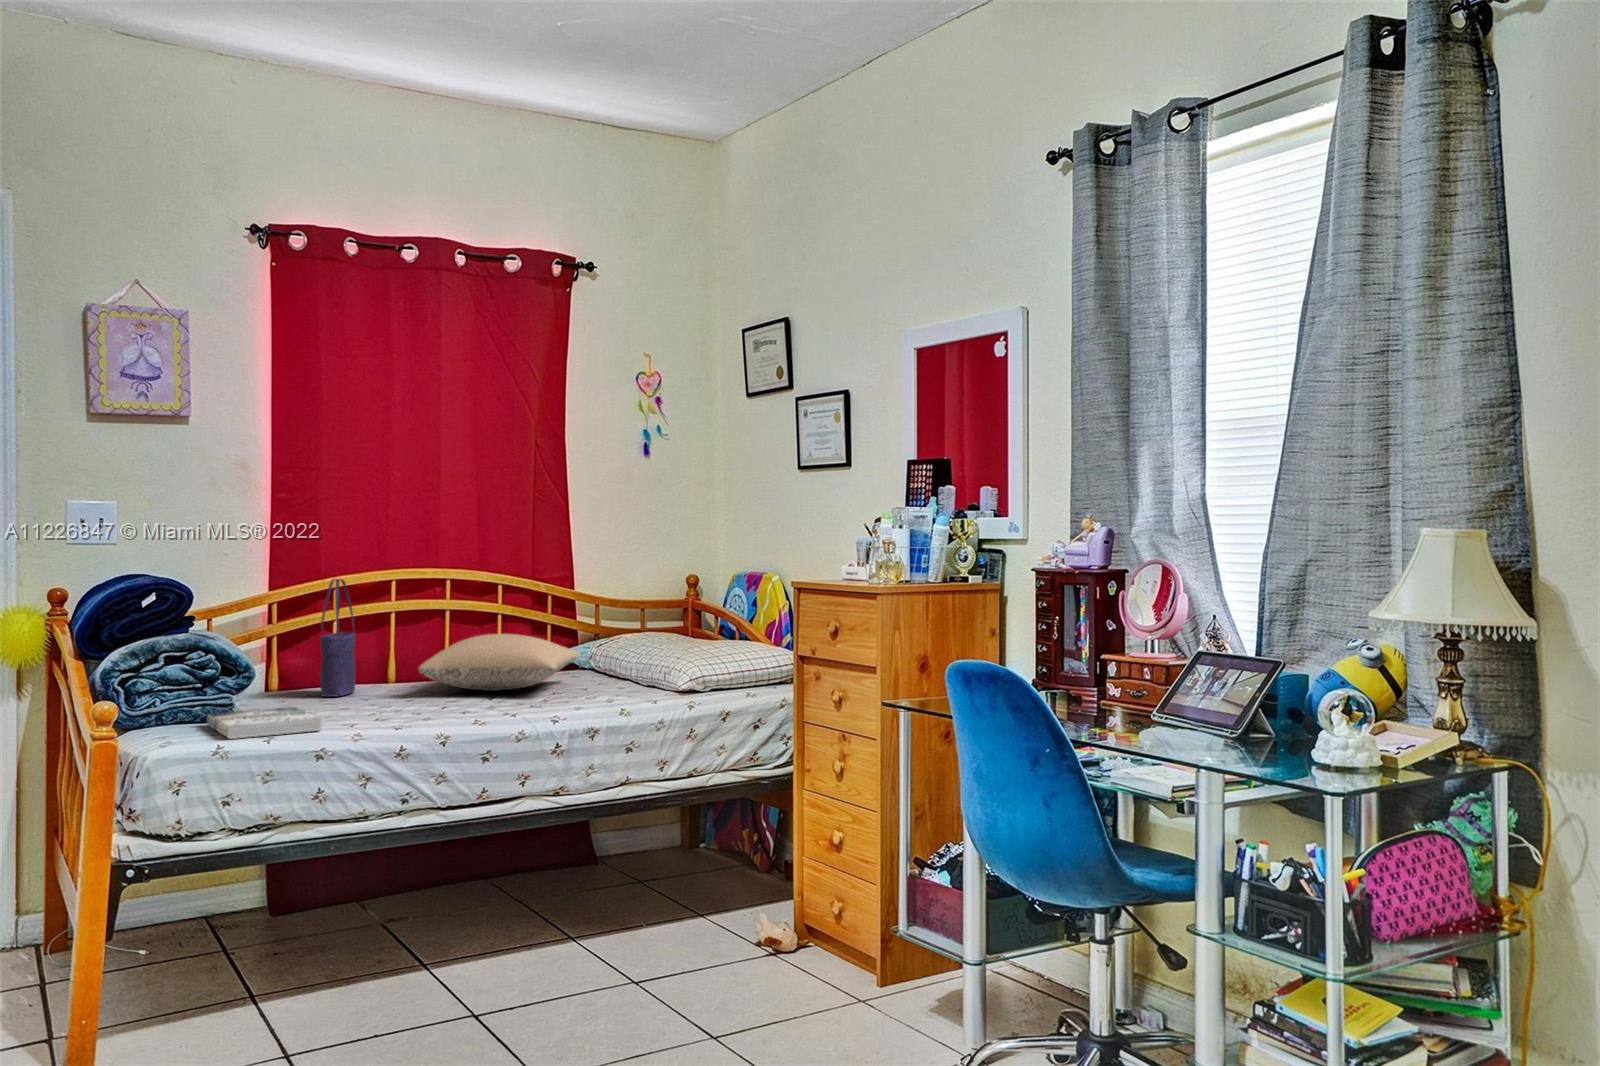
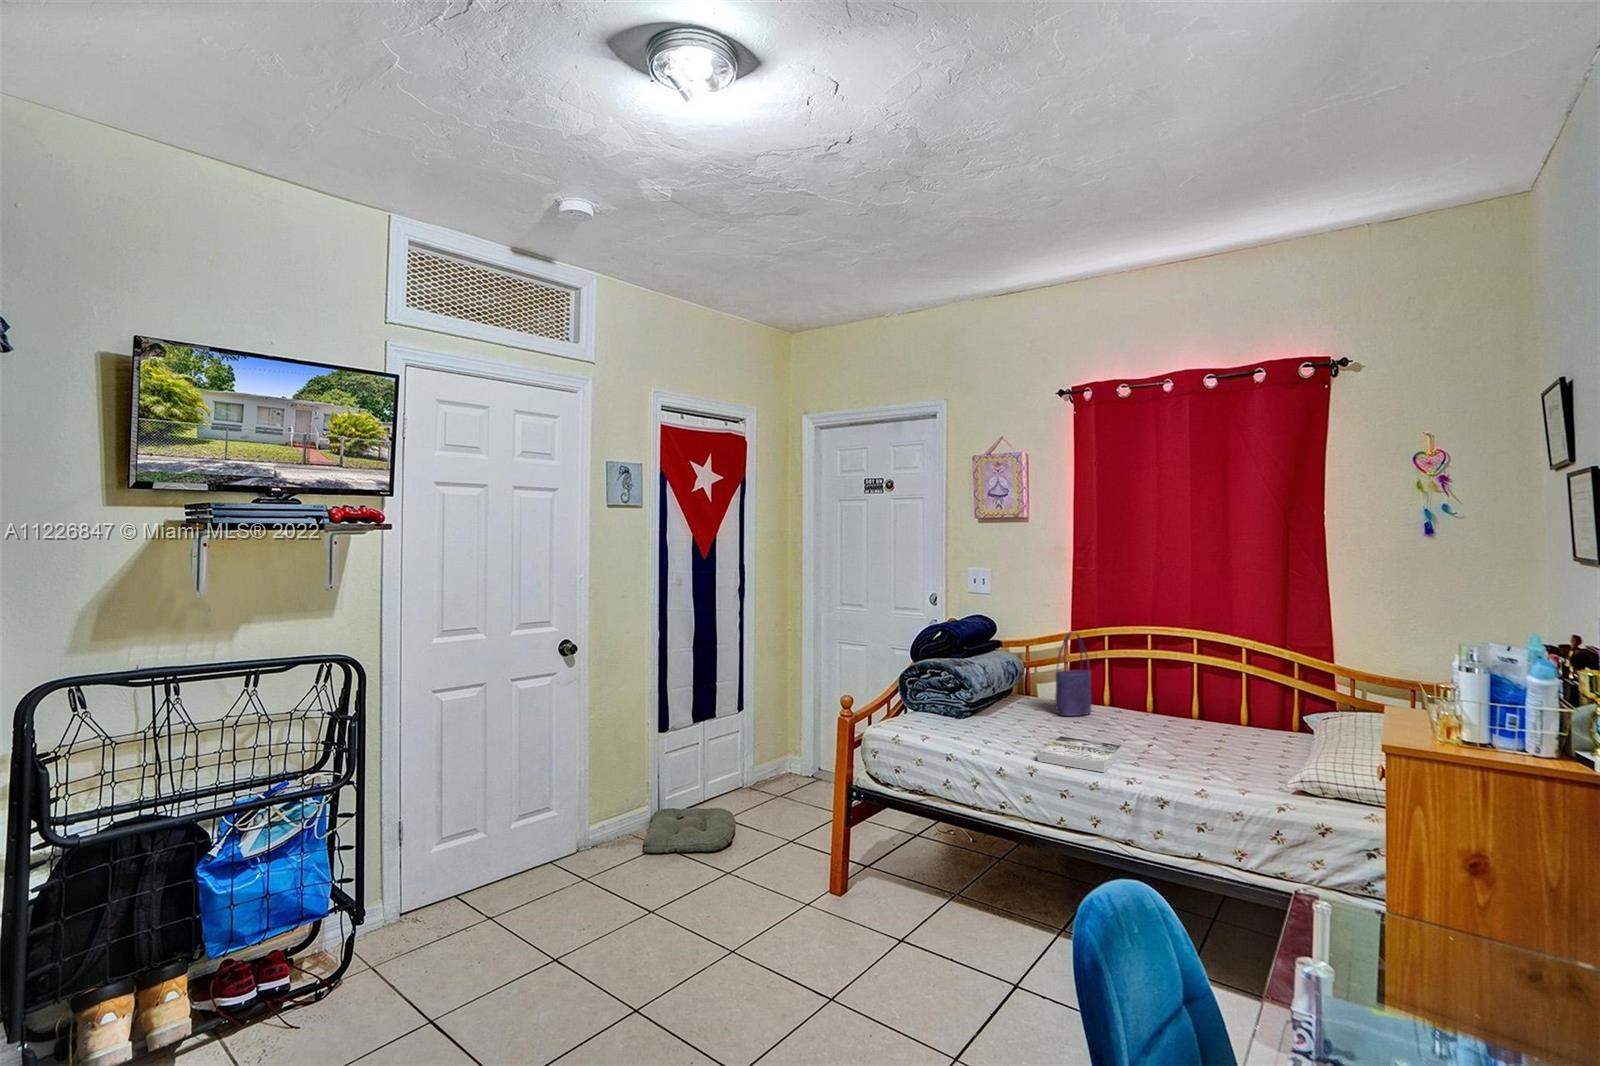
pillow: present [418,634,580,691] -> none [1103,691,1276,743]
book: present [207,707,321,739] -> present [1038,736,1122,772]

